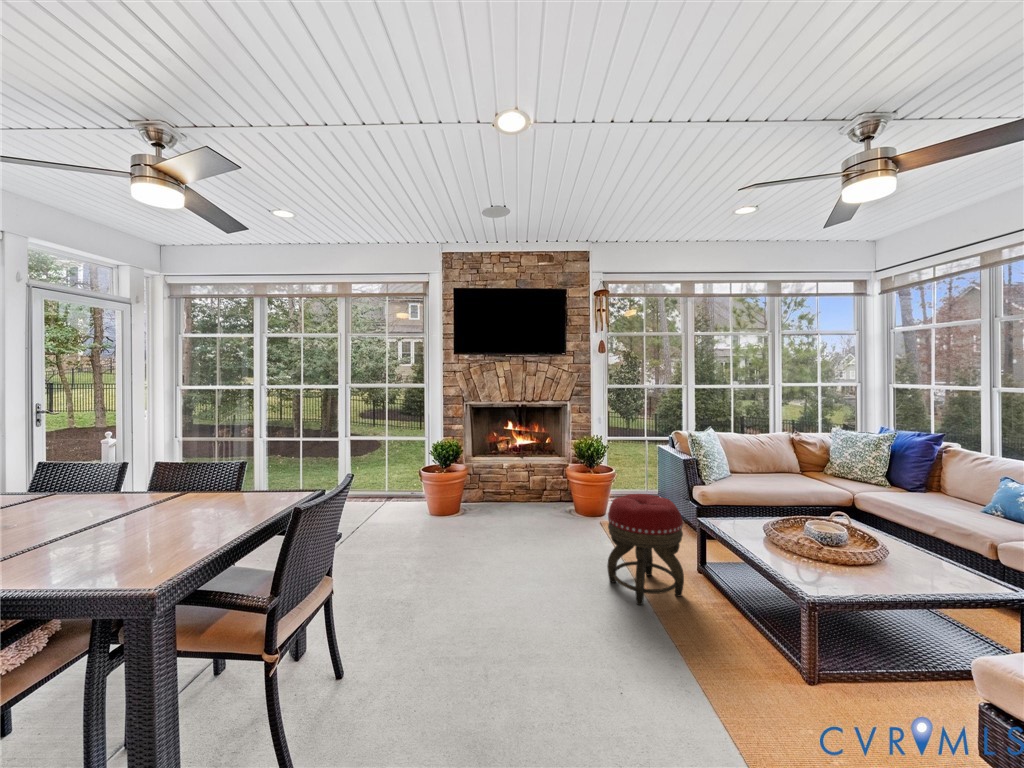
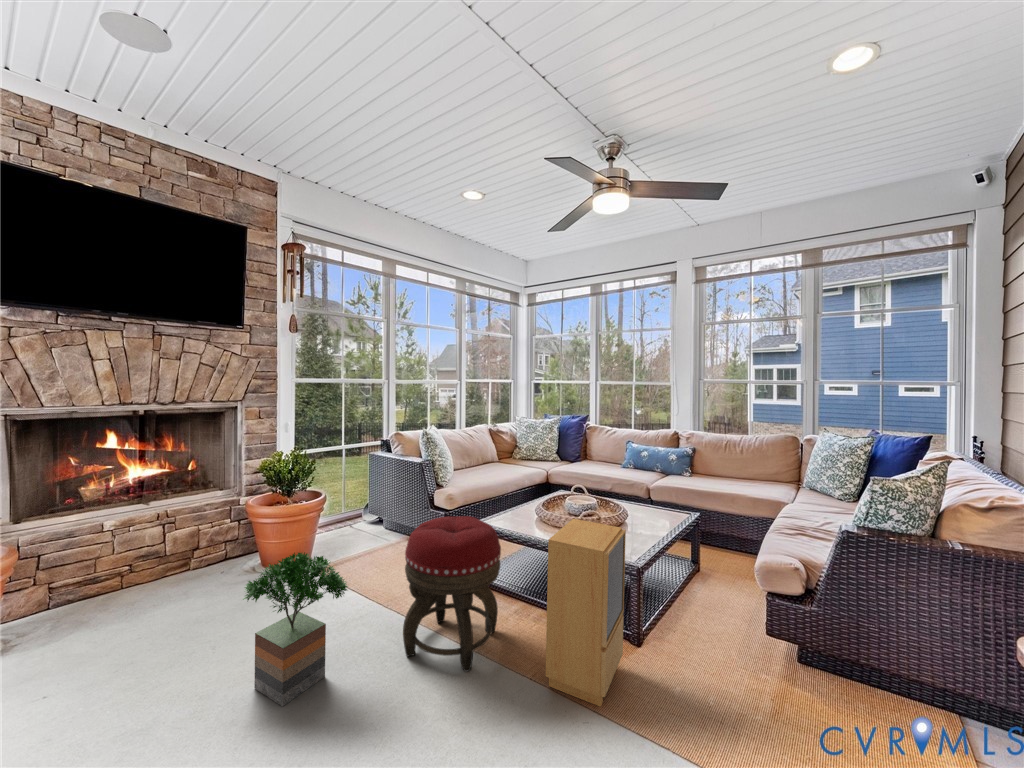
potted tree: none [522,492,574,573] -> present [243,552,348,707]
speaker: none [680,515,767,668] -> present [546,519,626,707]

